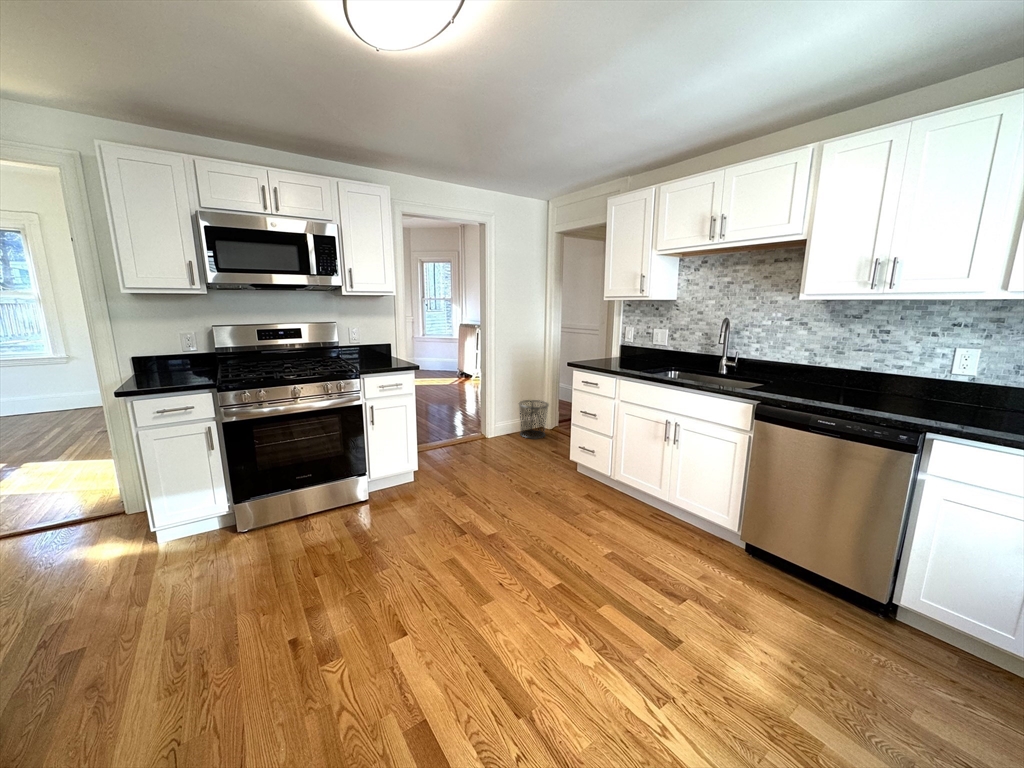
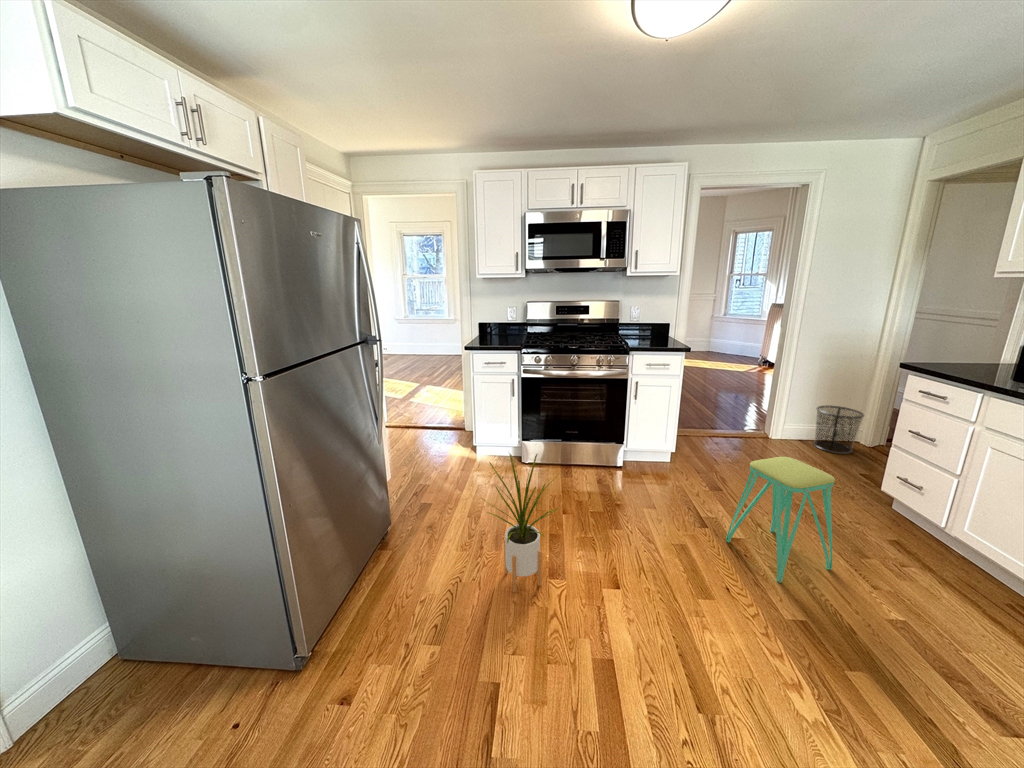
stool: none [486,448,564,560] -> present [726,457,835,582]
house plant: none [202,507,328,714] -> present [487,454,558,593]

